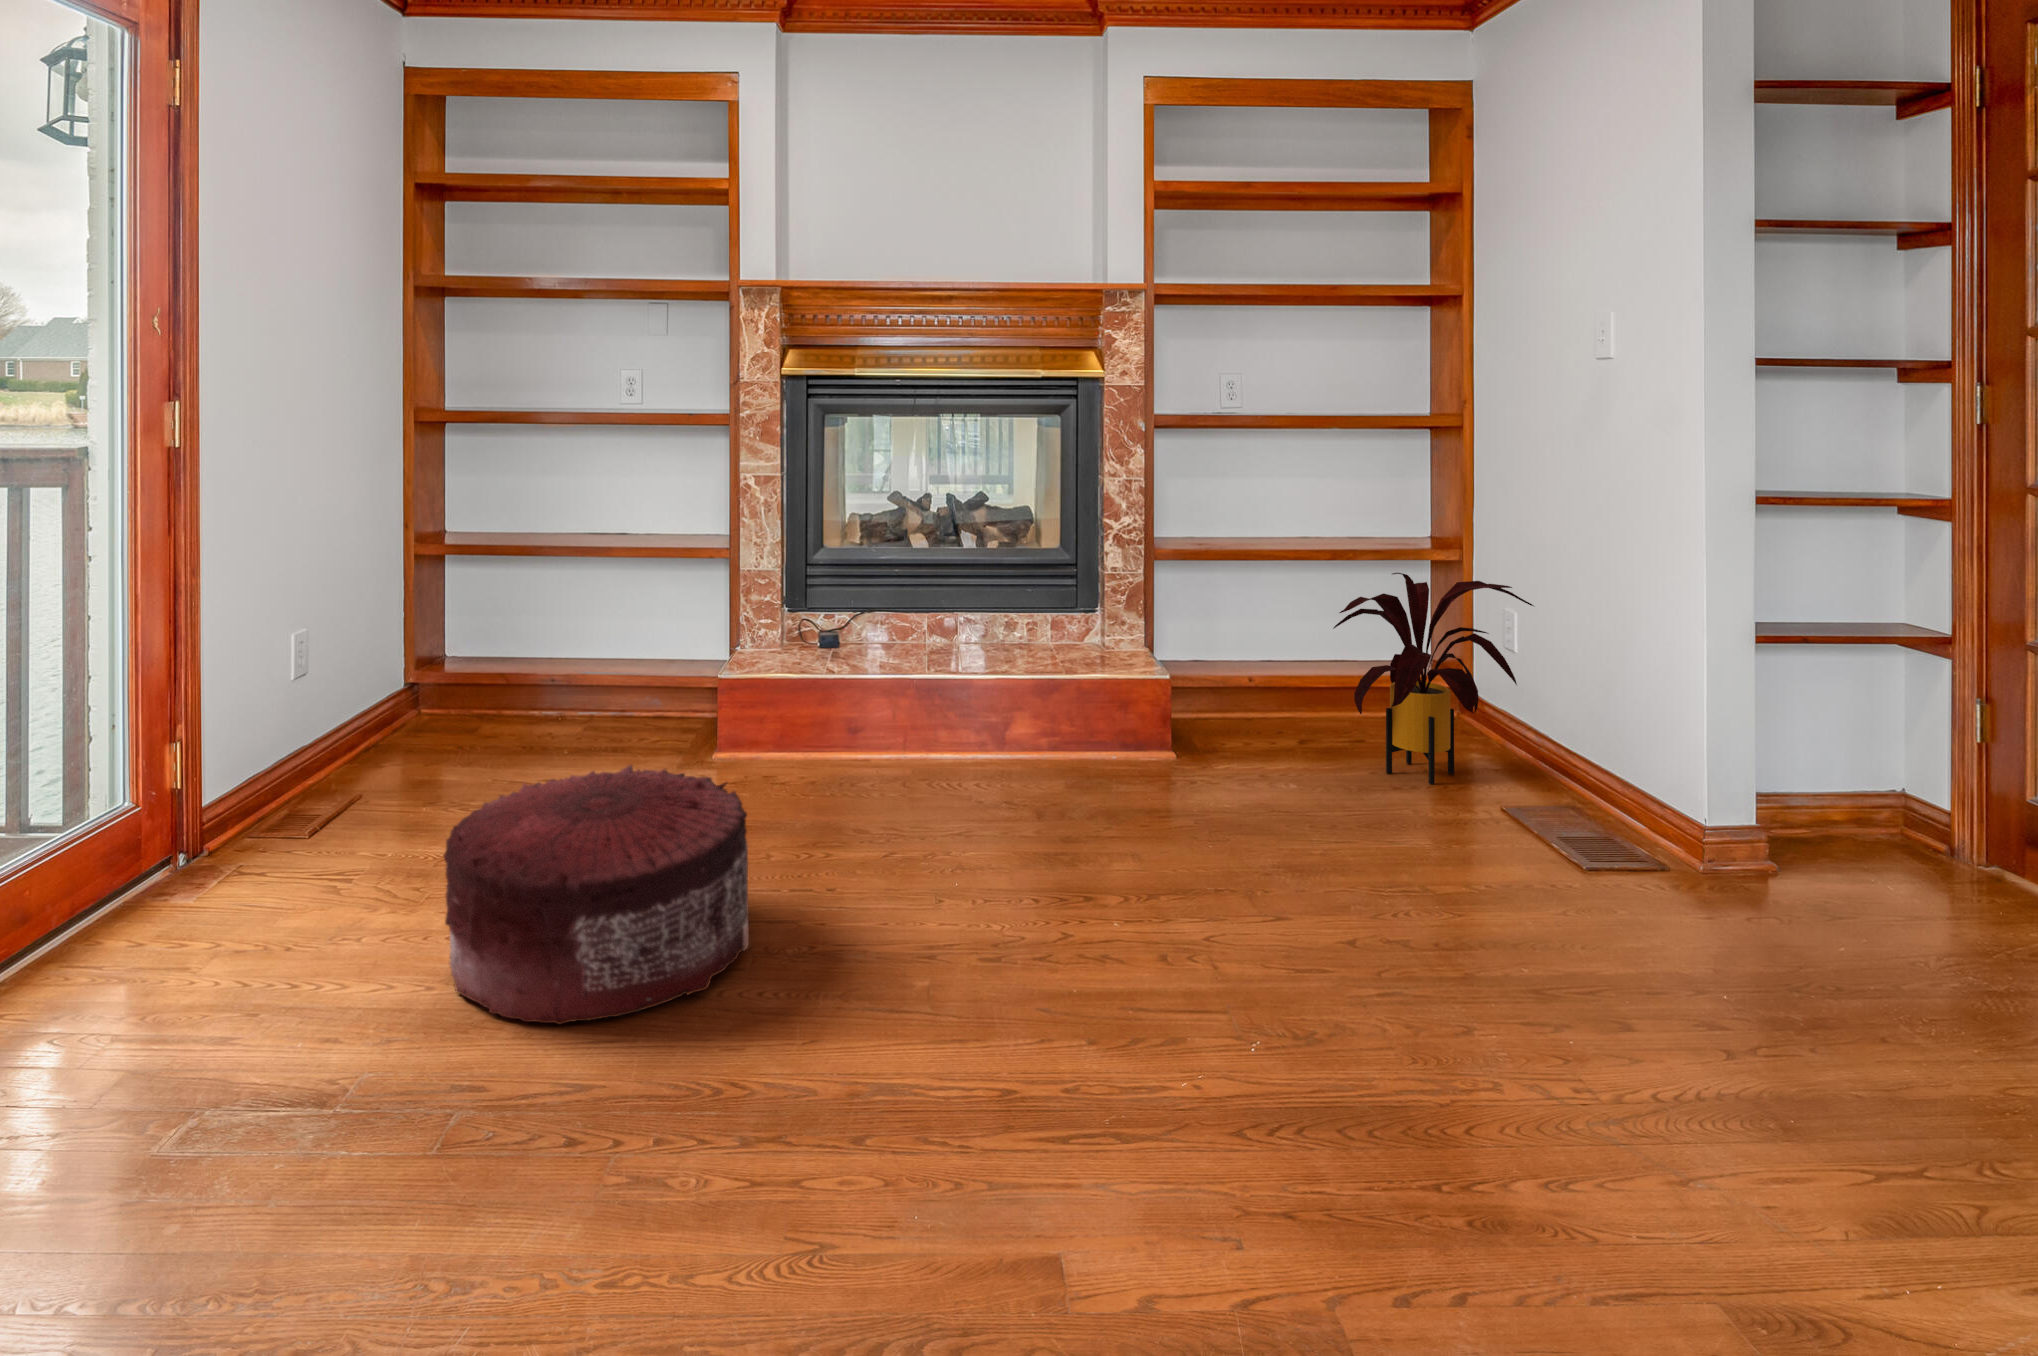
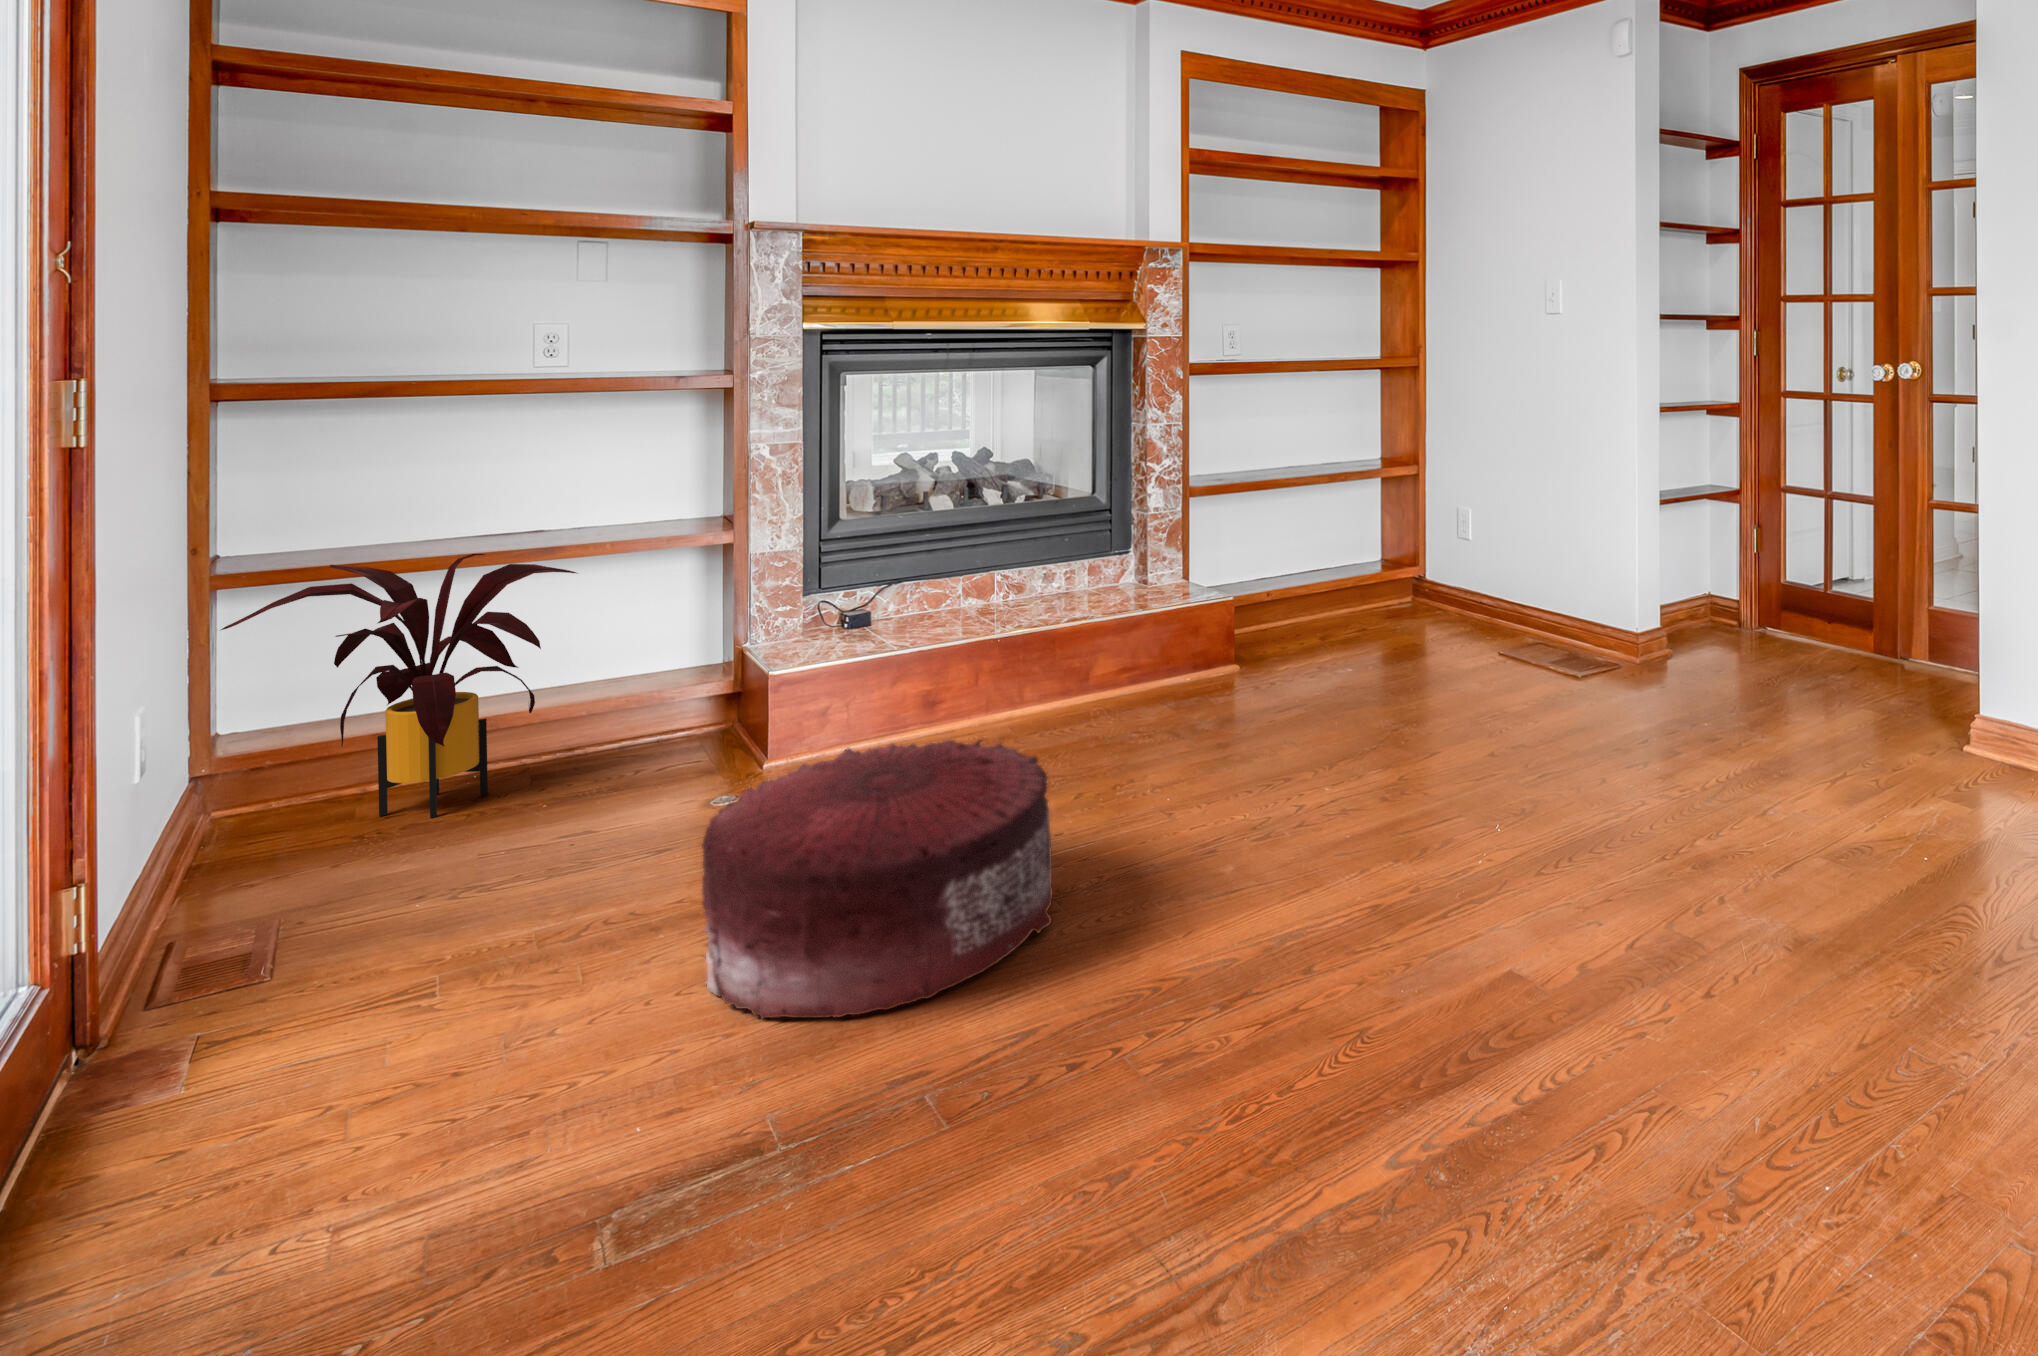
house plant: present [1333,573,1534,784] -> present [221,554,576,818]

